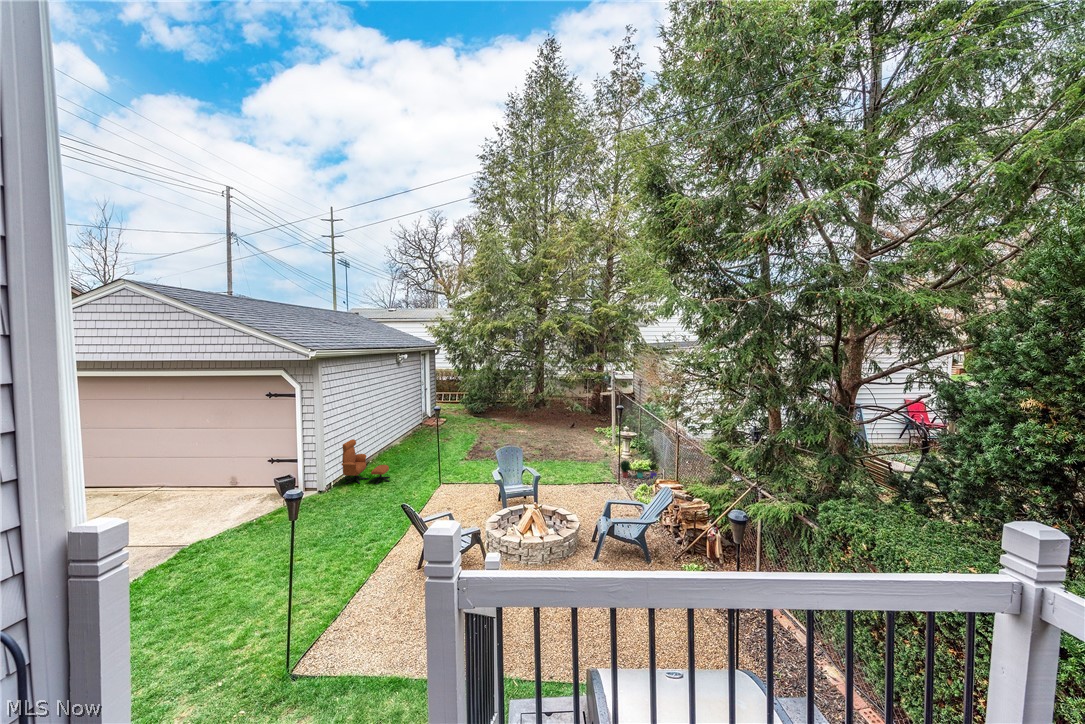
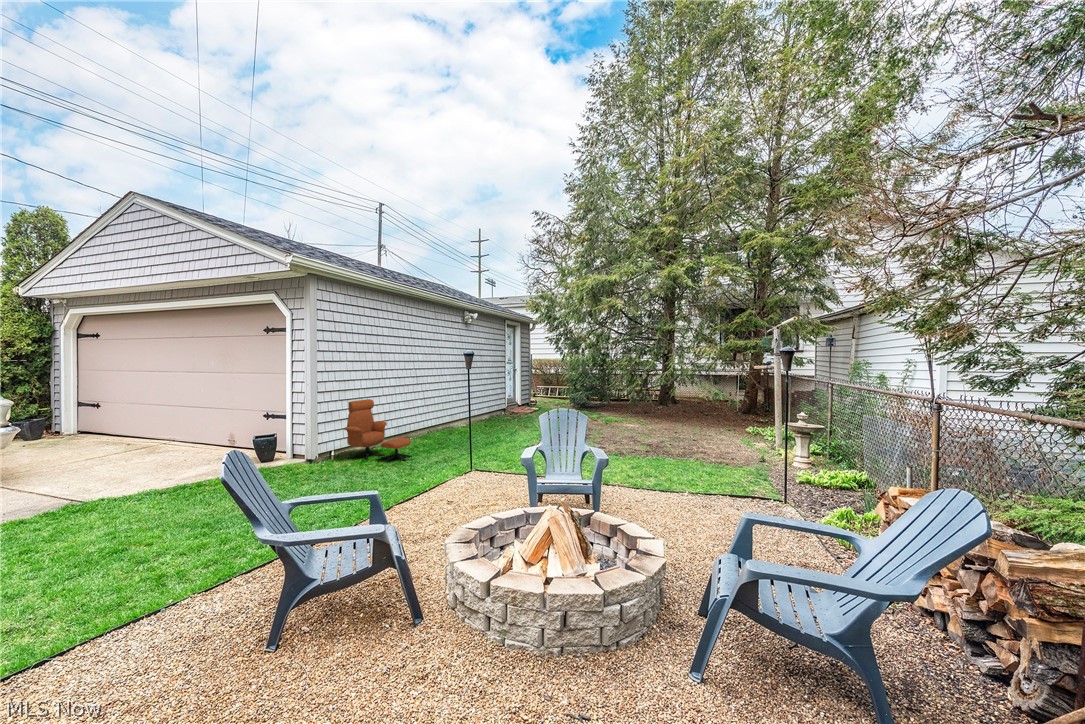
potted plant: present [620,449,658,478] -> none [785,437,880,501]

